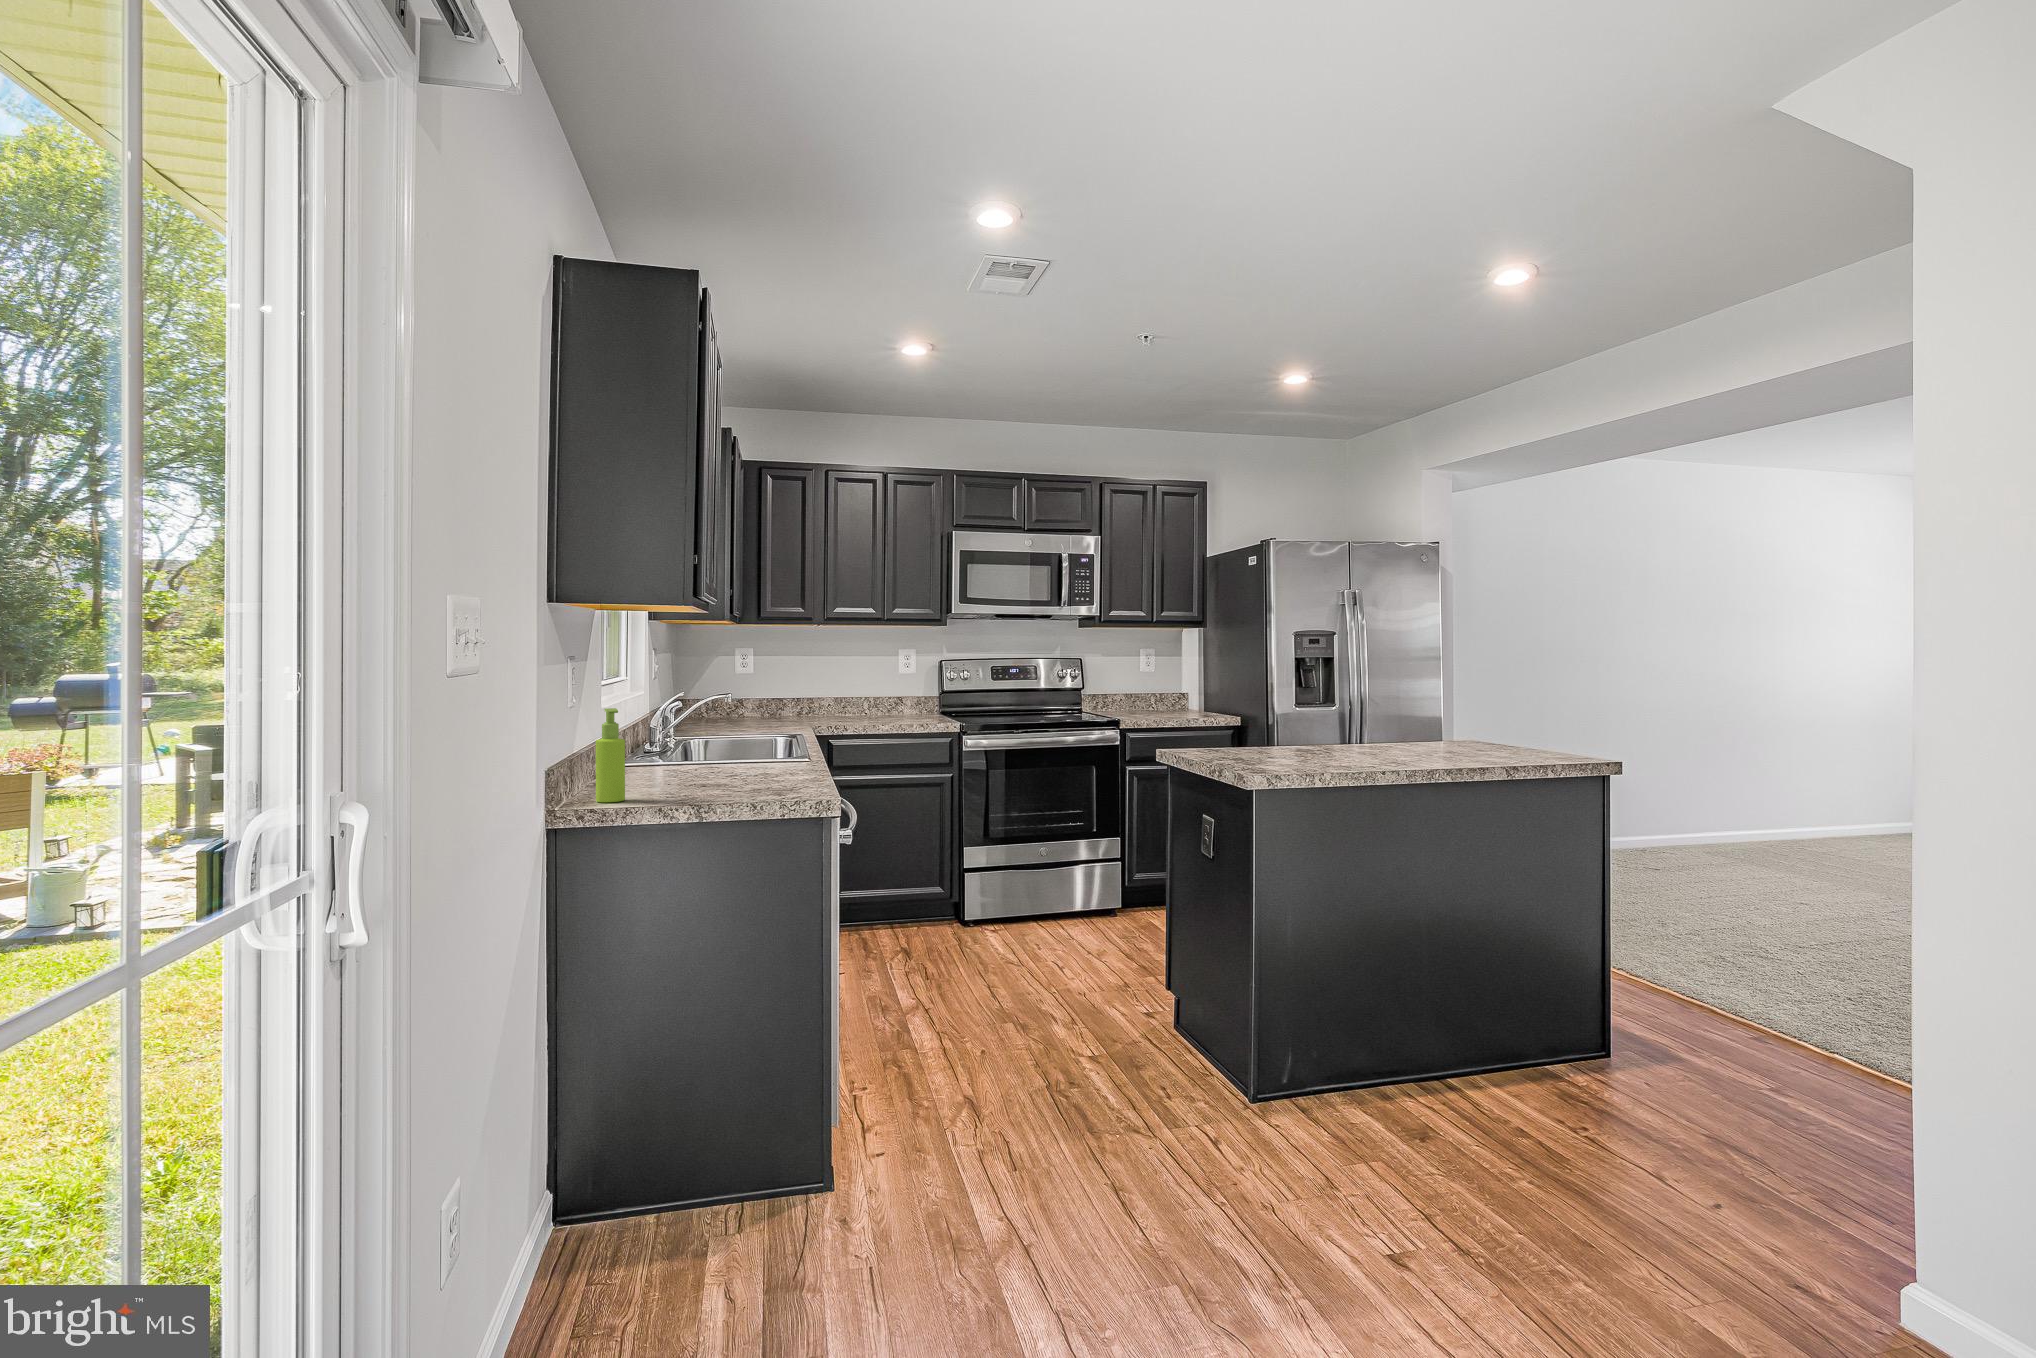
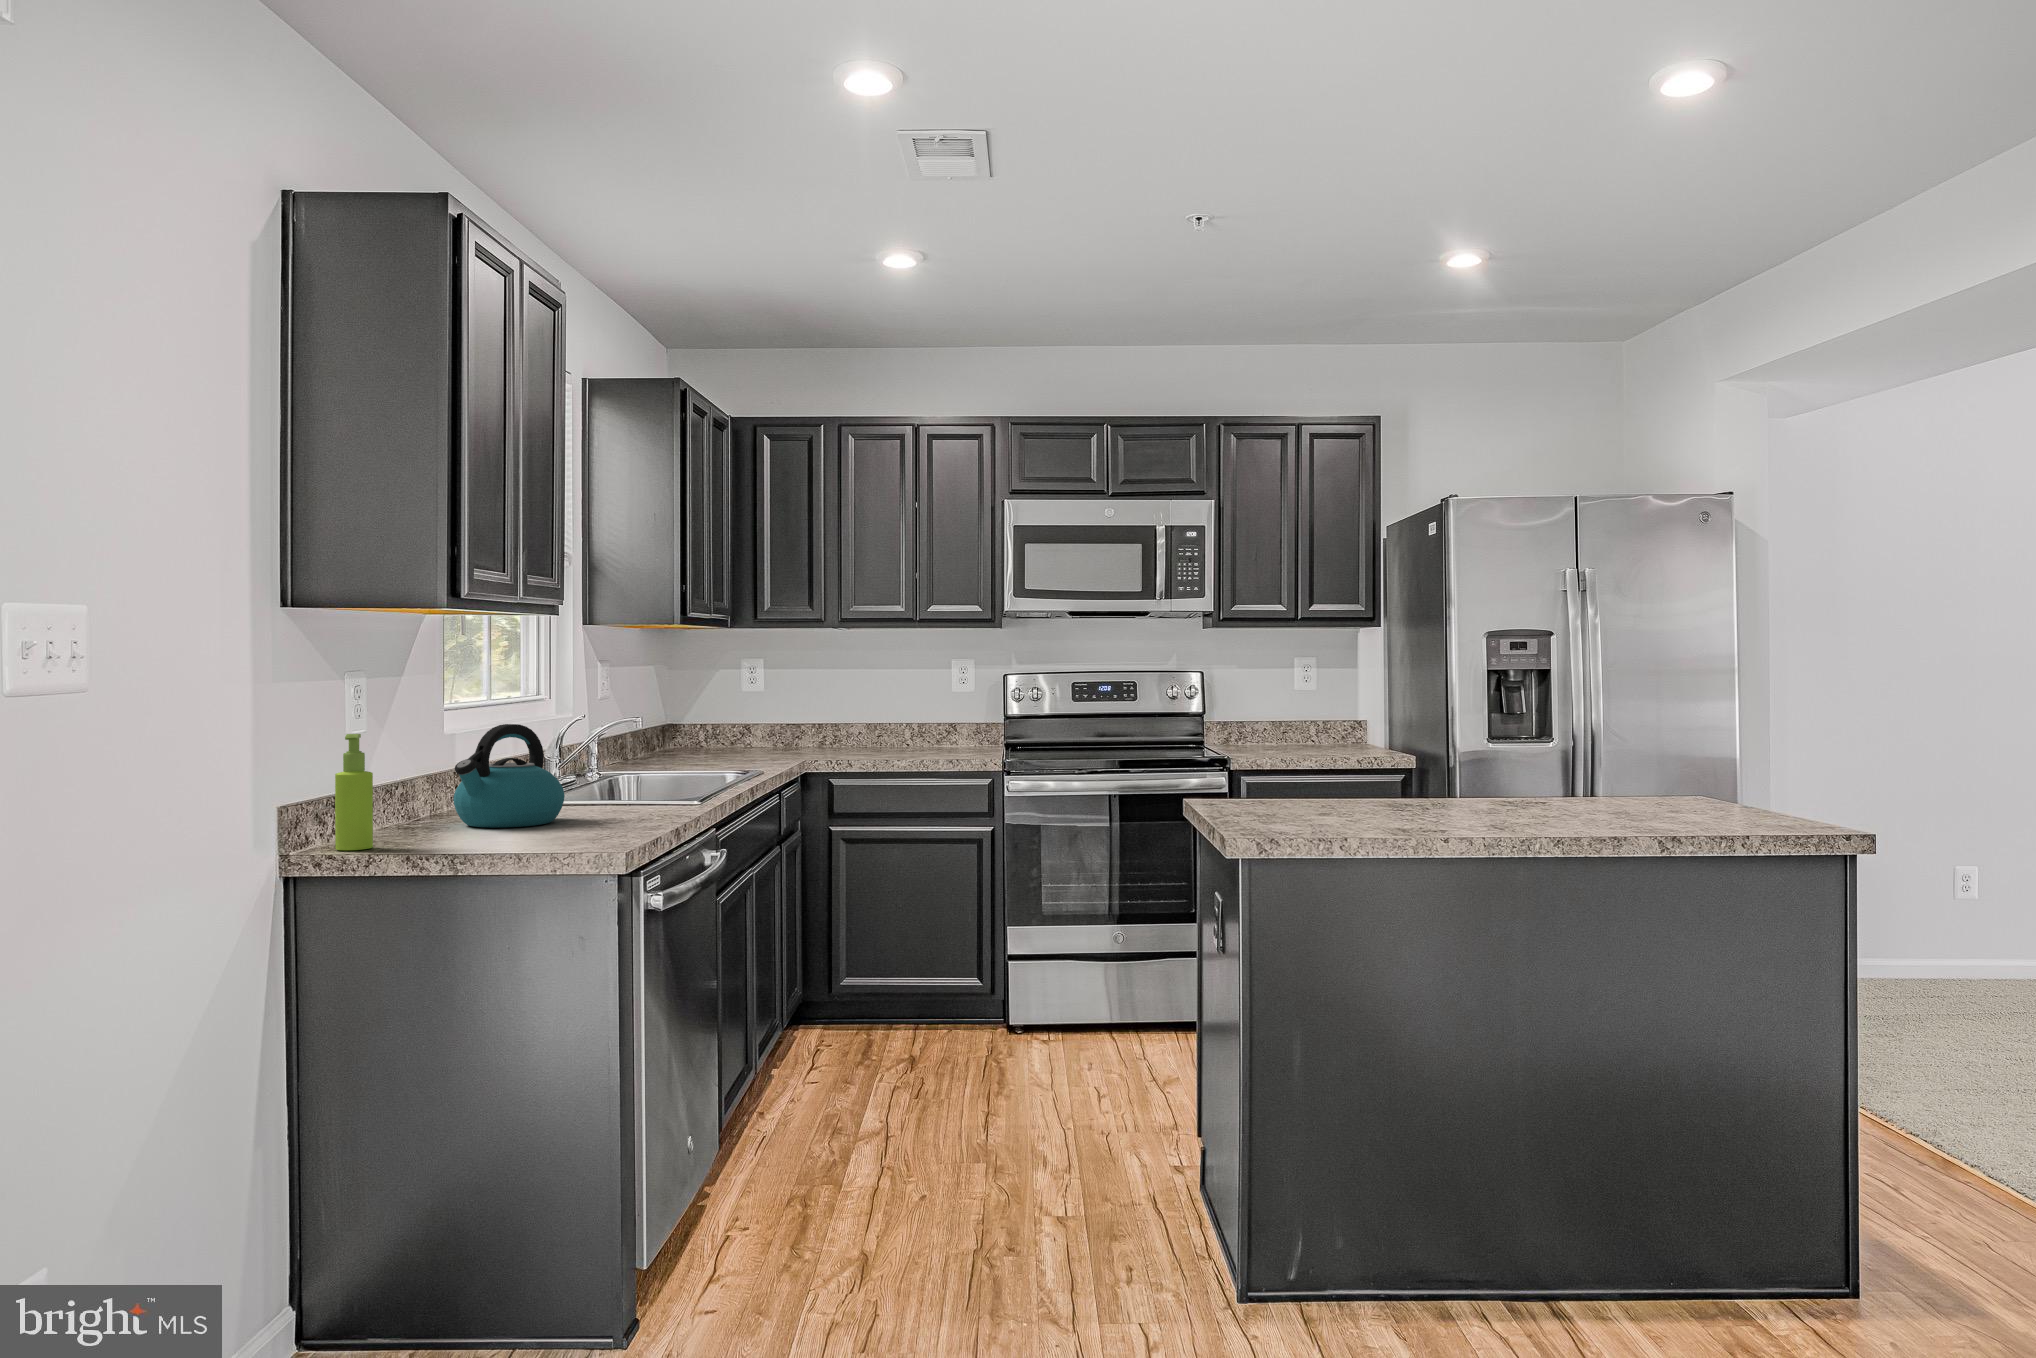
kettle: none [646,700,733,782] -> present [454,724,565,828]

